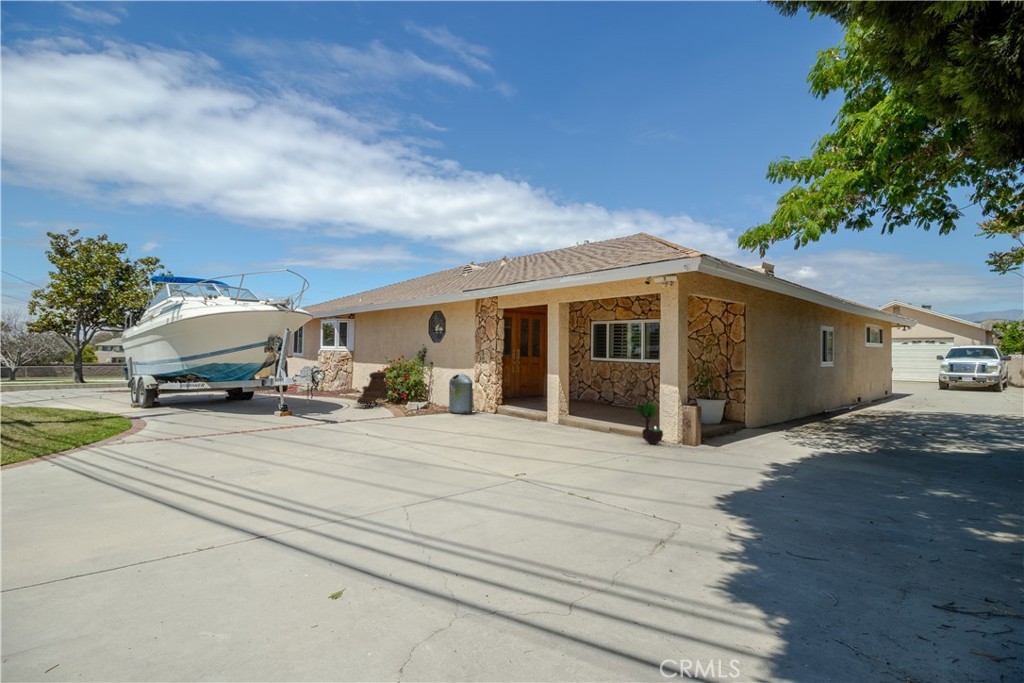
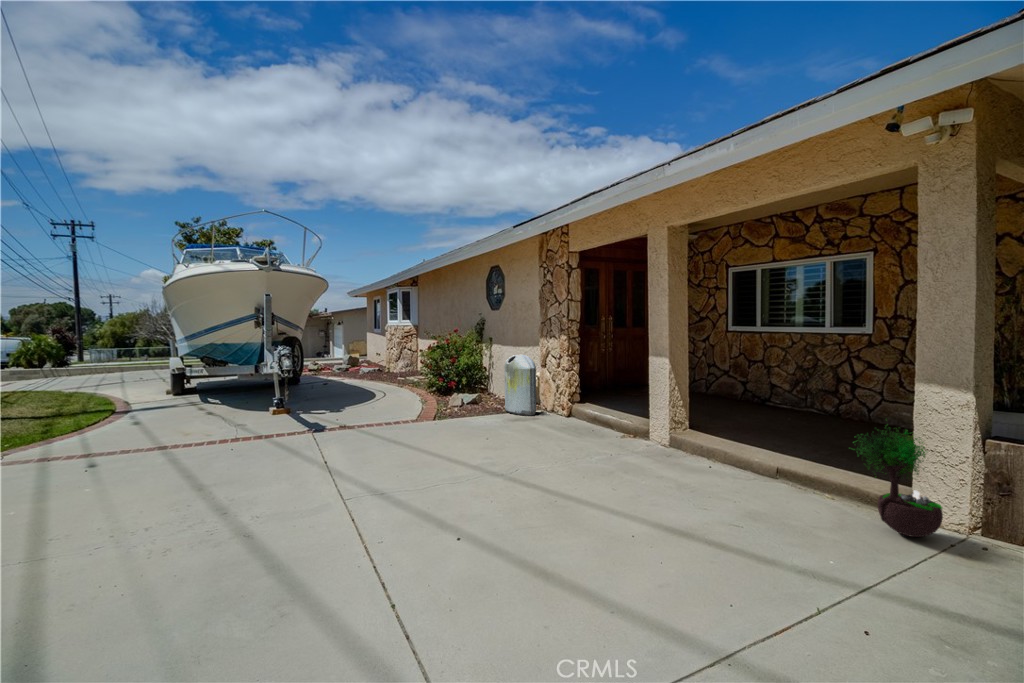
lounge chair: present [357,372,389,408] -> none [392,351,439,401]

